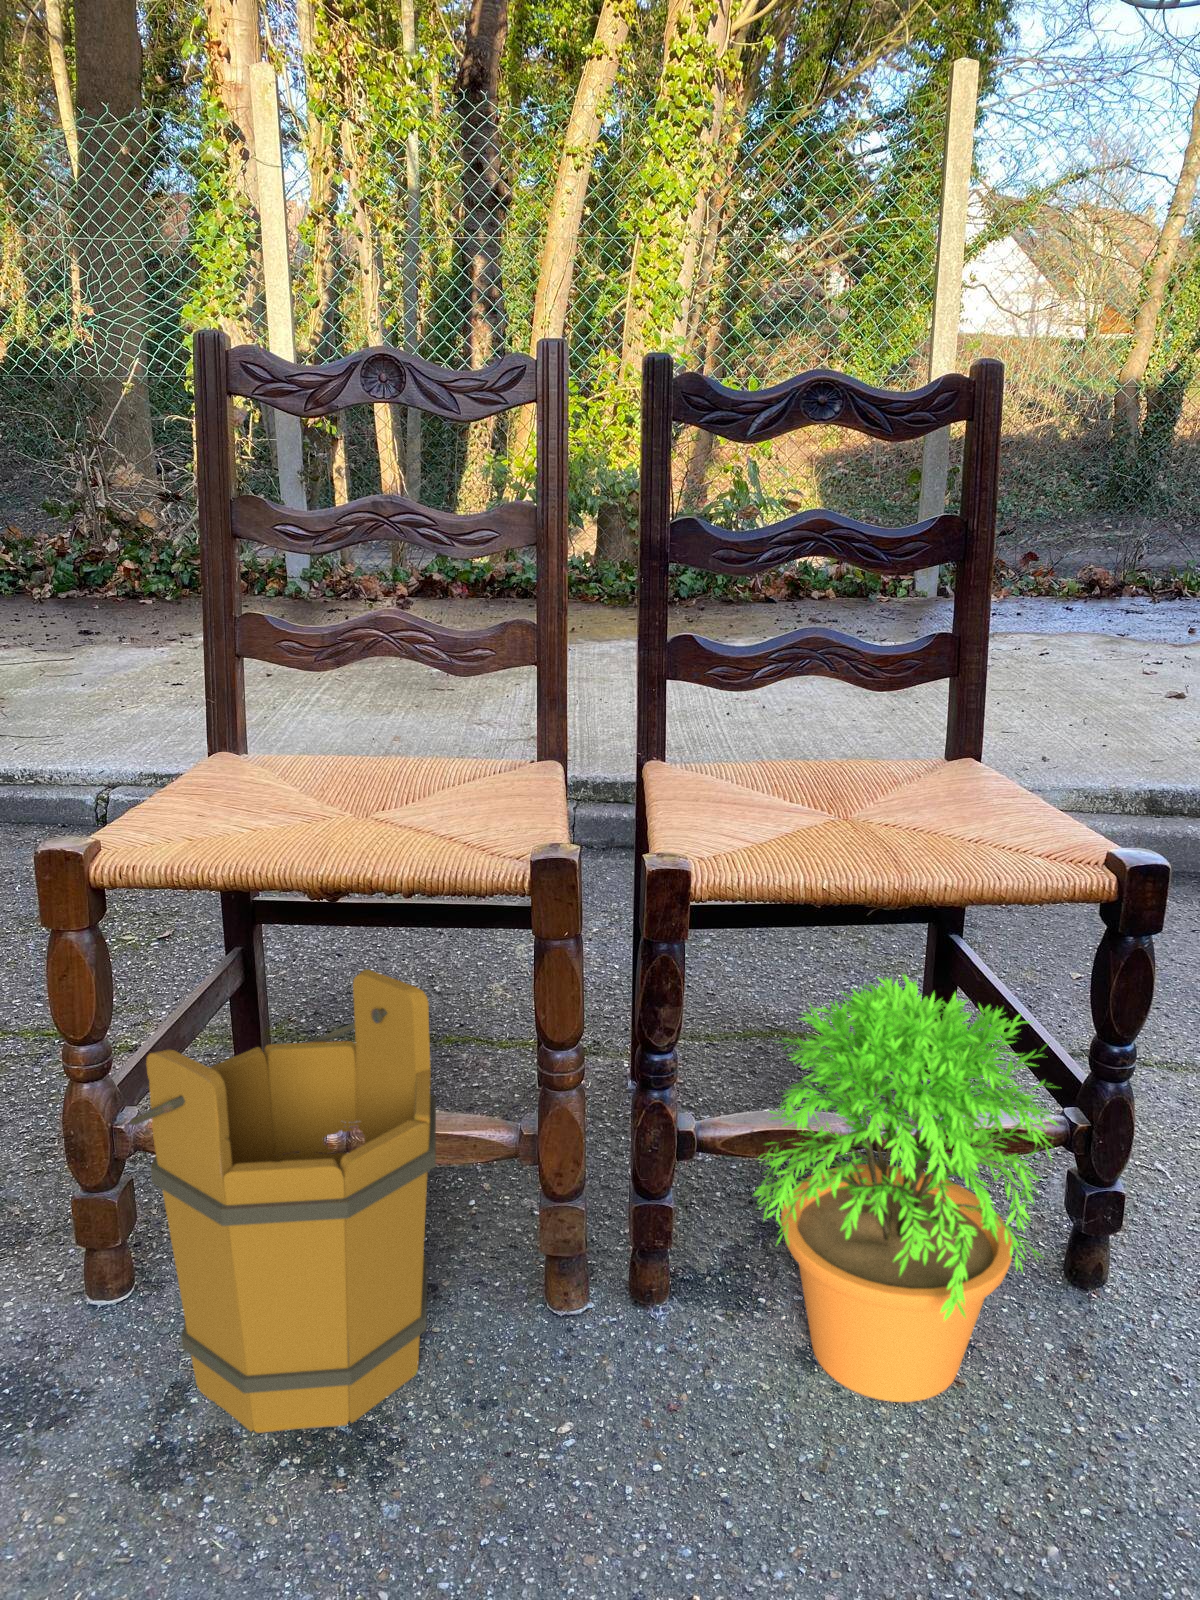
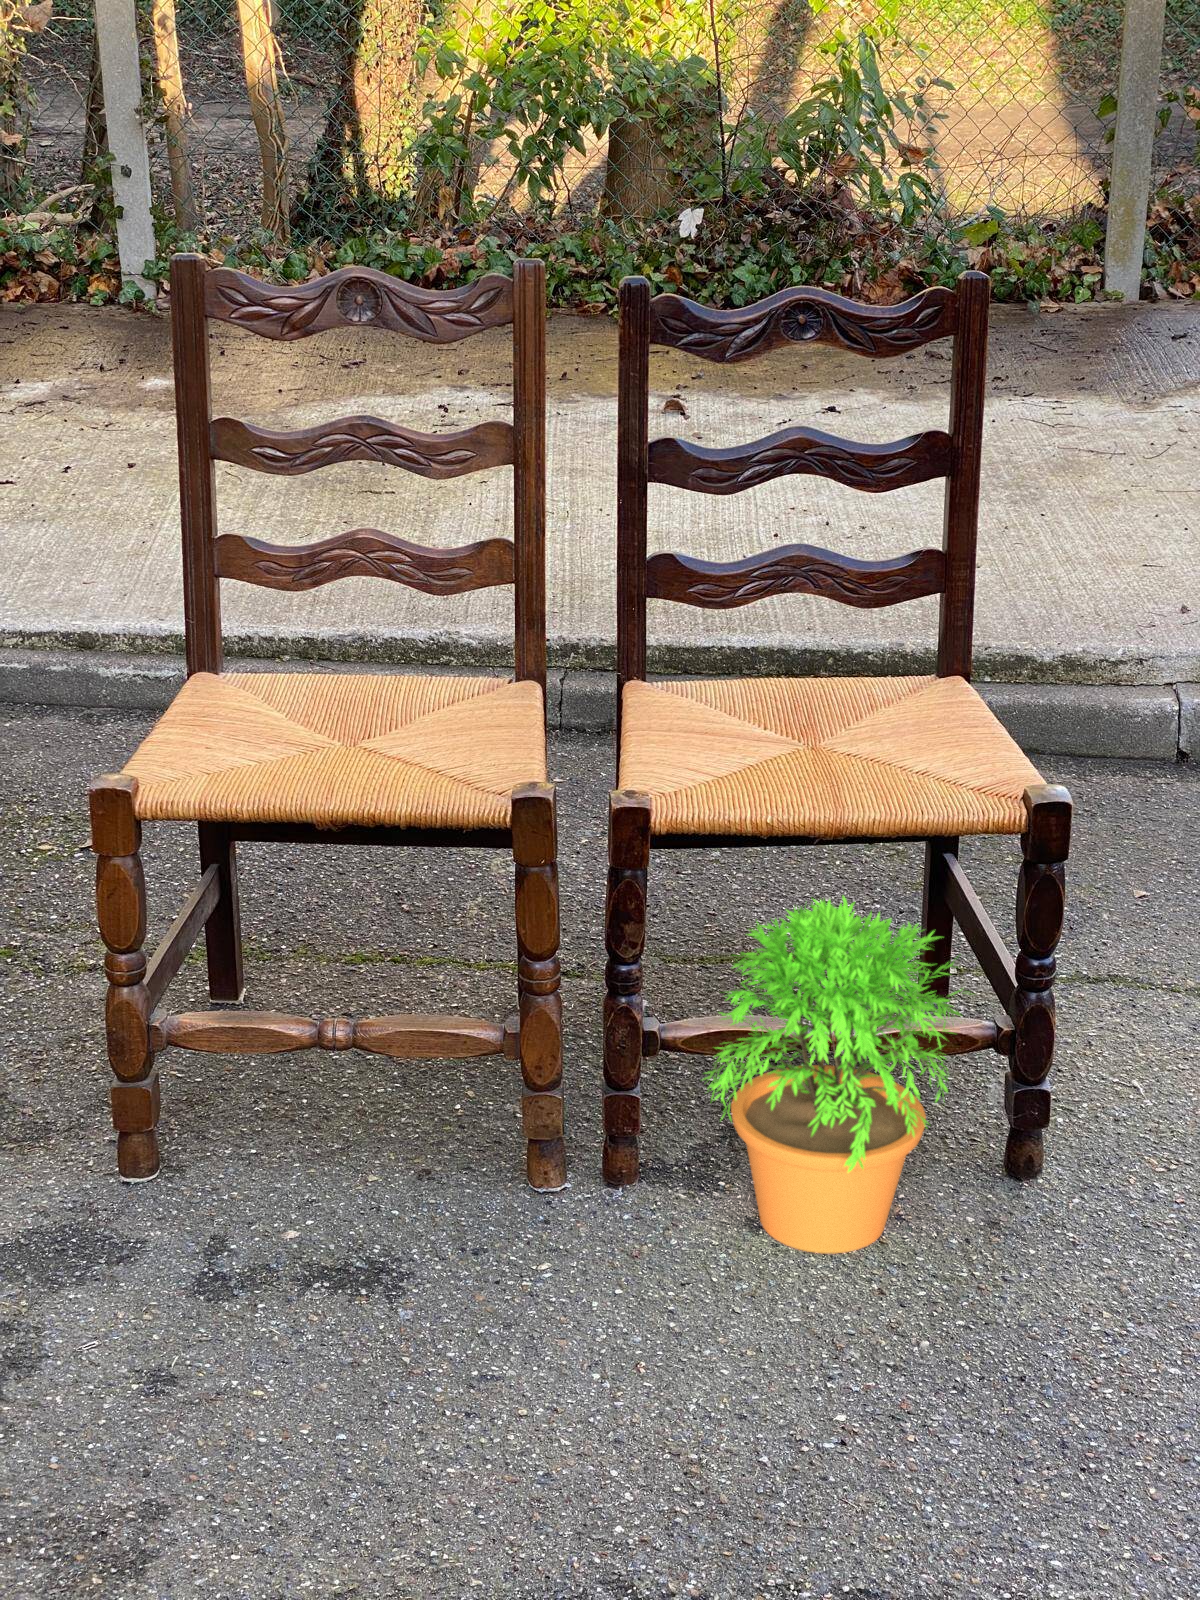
bucket: present [130,969,436,1433] -> none [180,890,435,1268]

